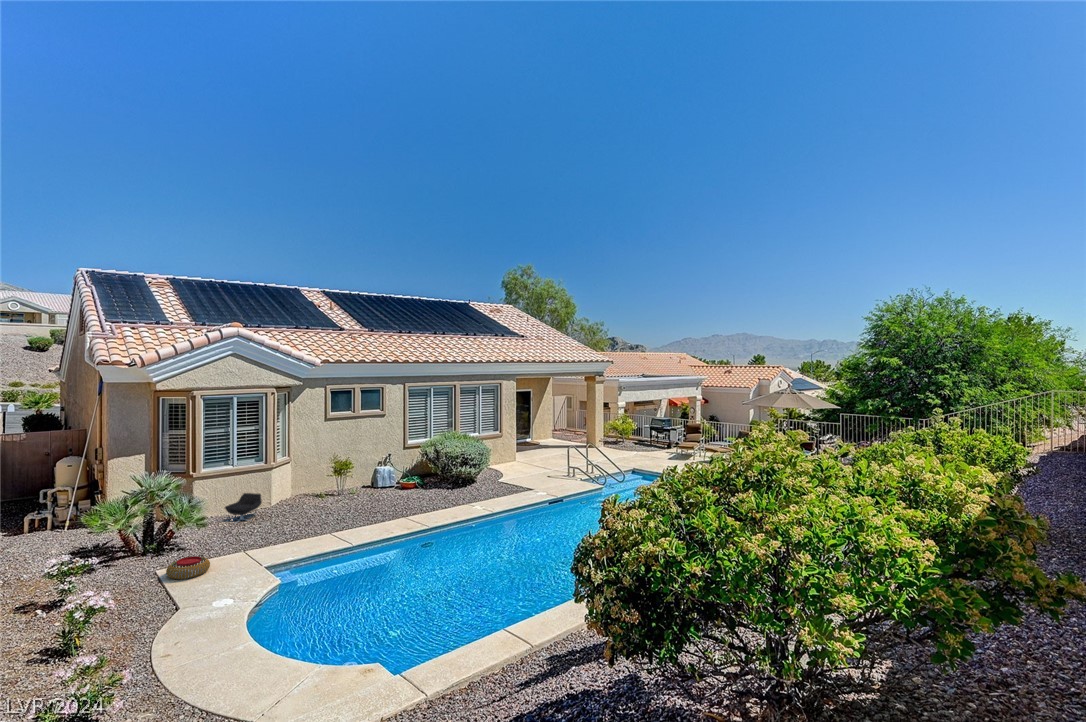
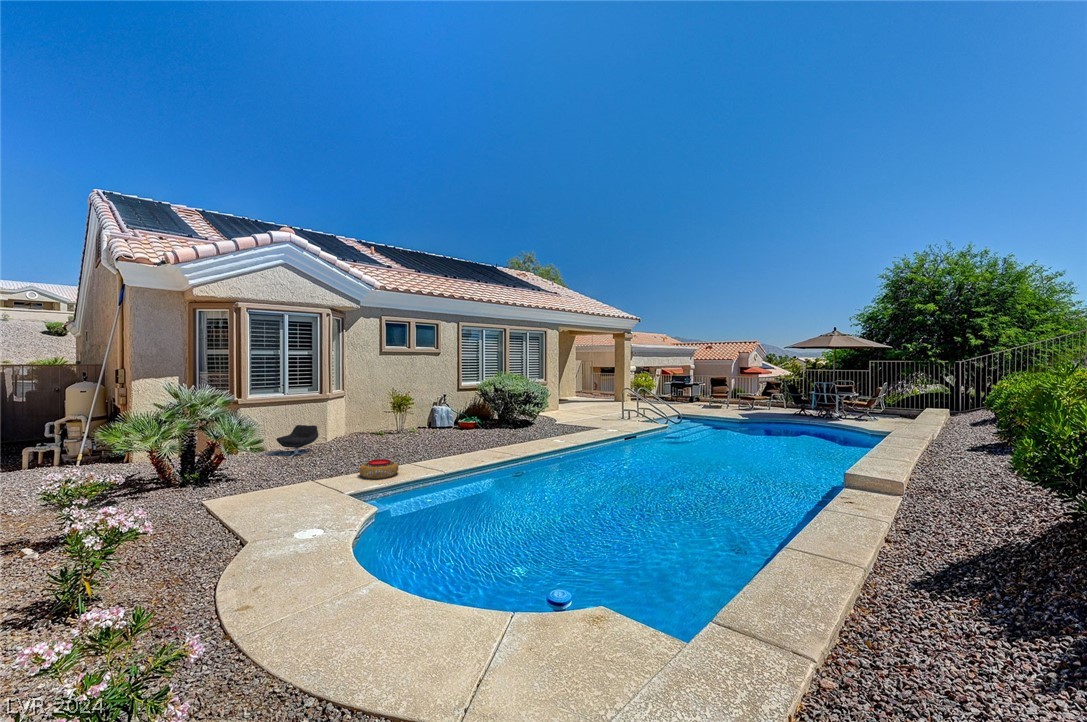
pouf: present [166,556,210,579] -> present [359,459,398,479]

